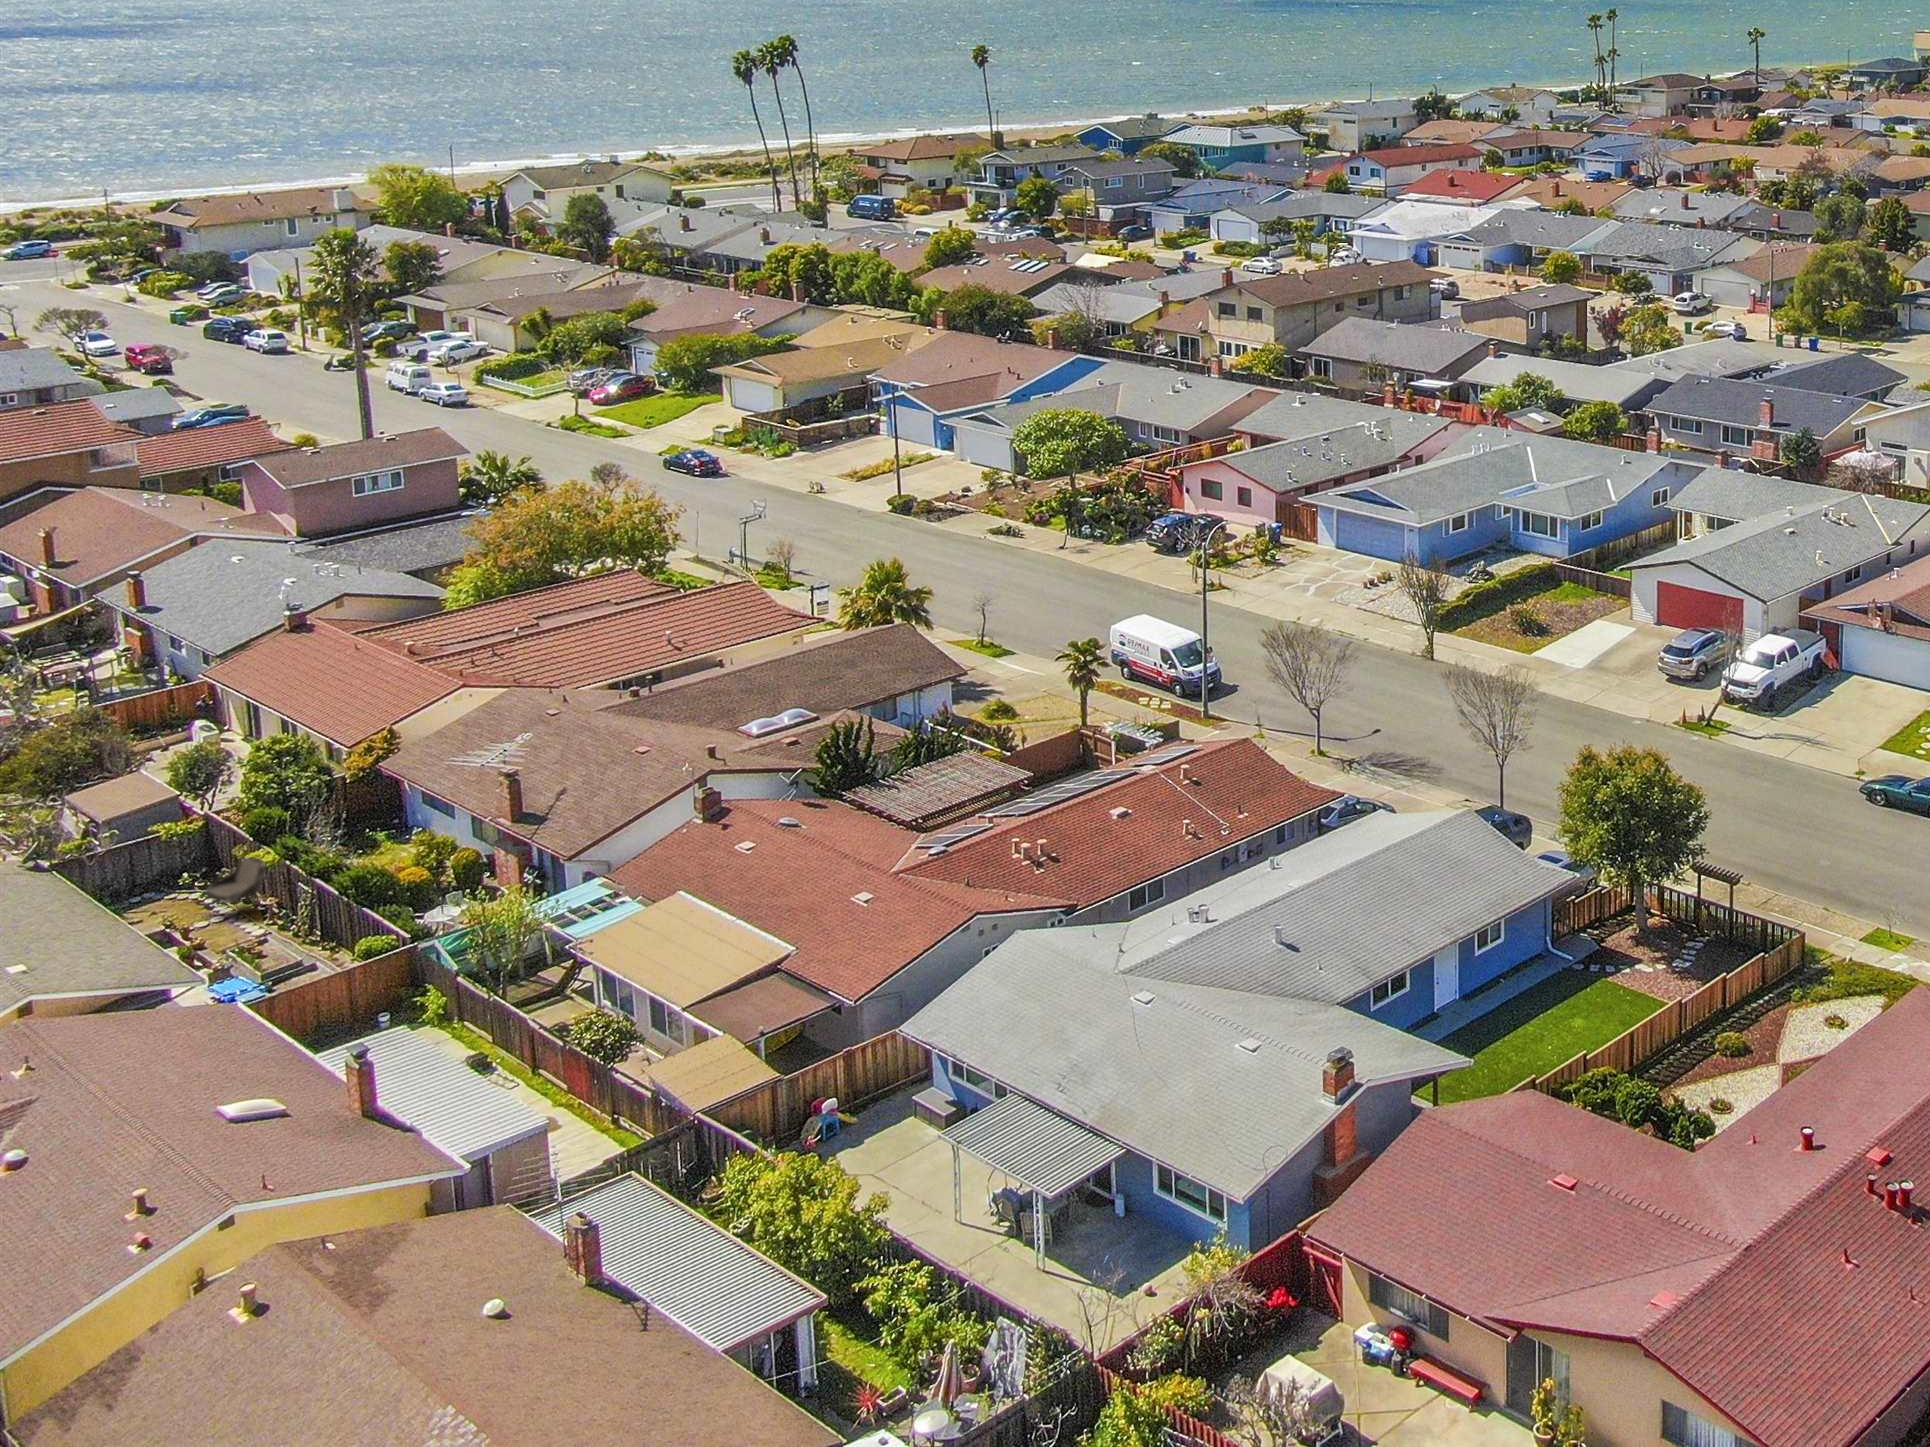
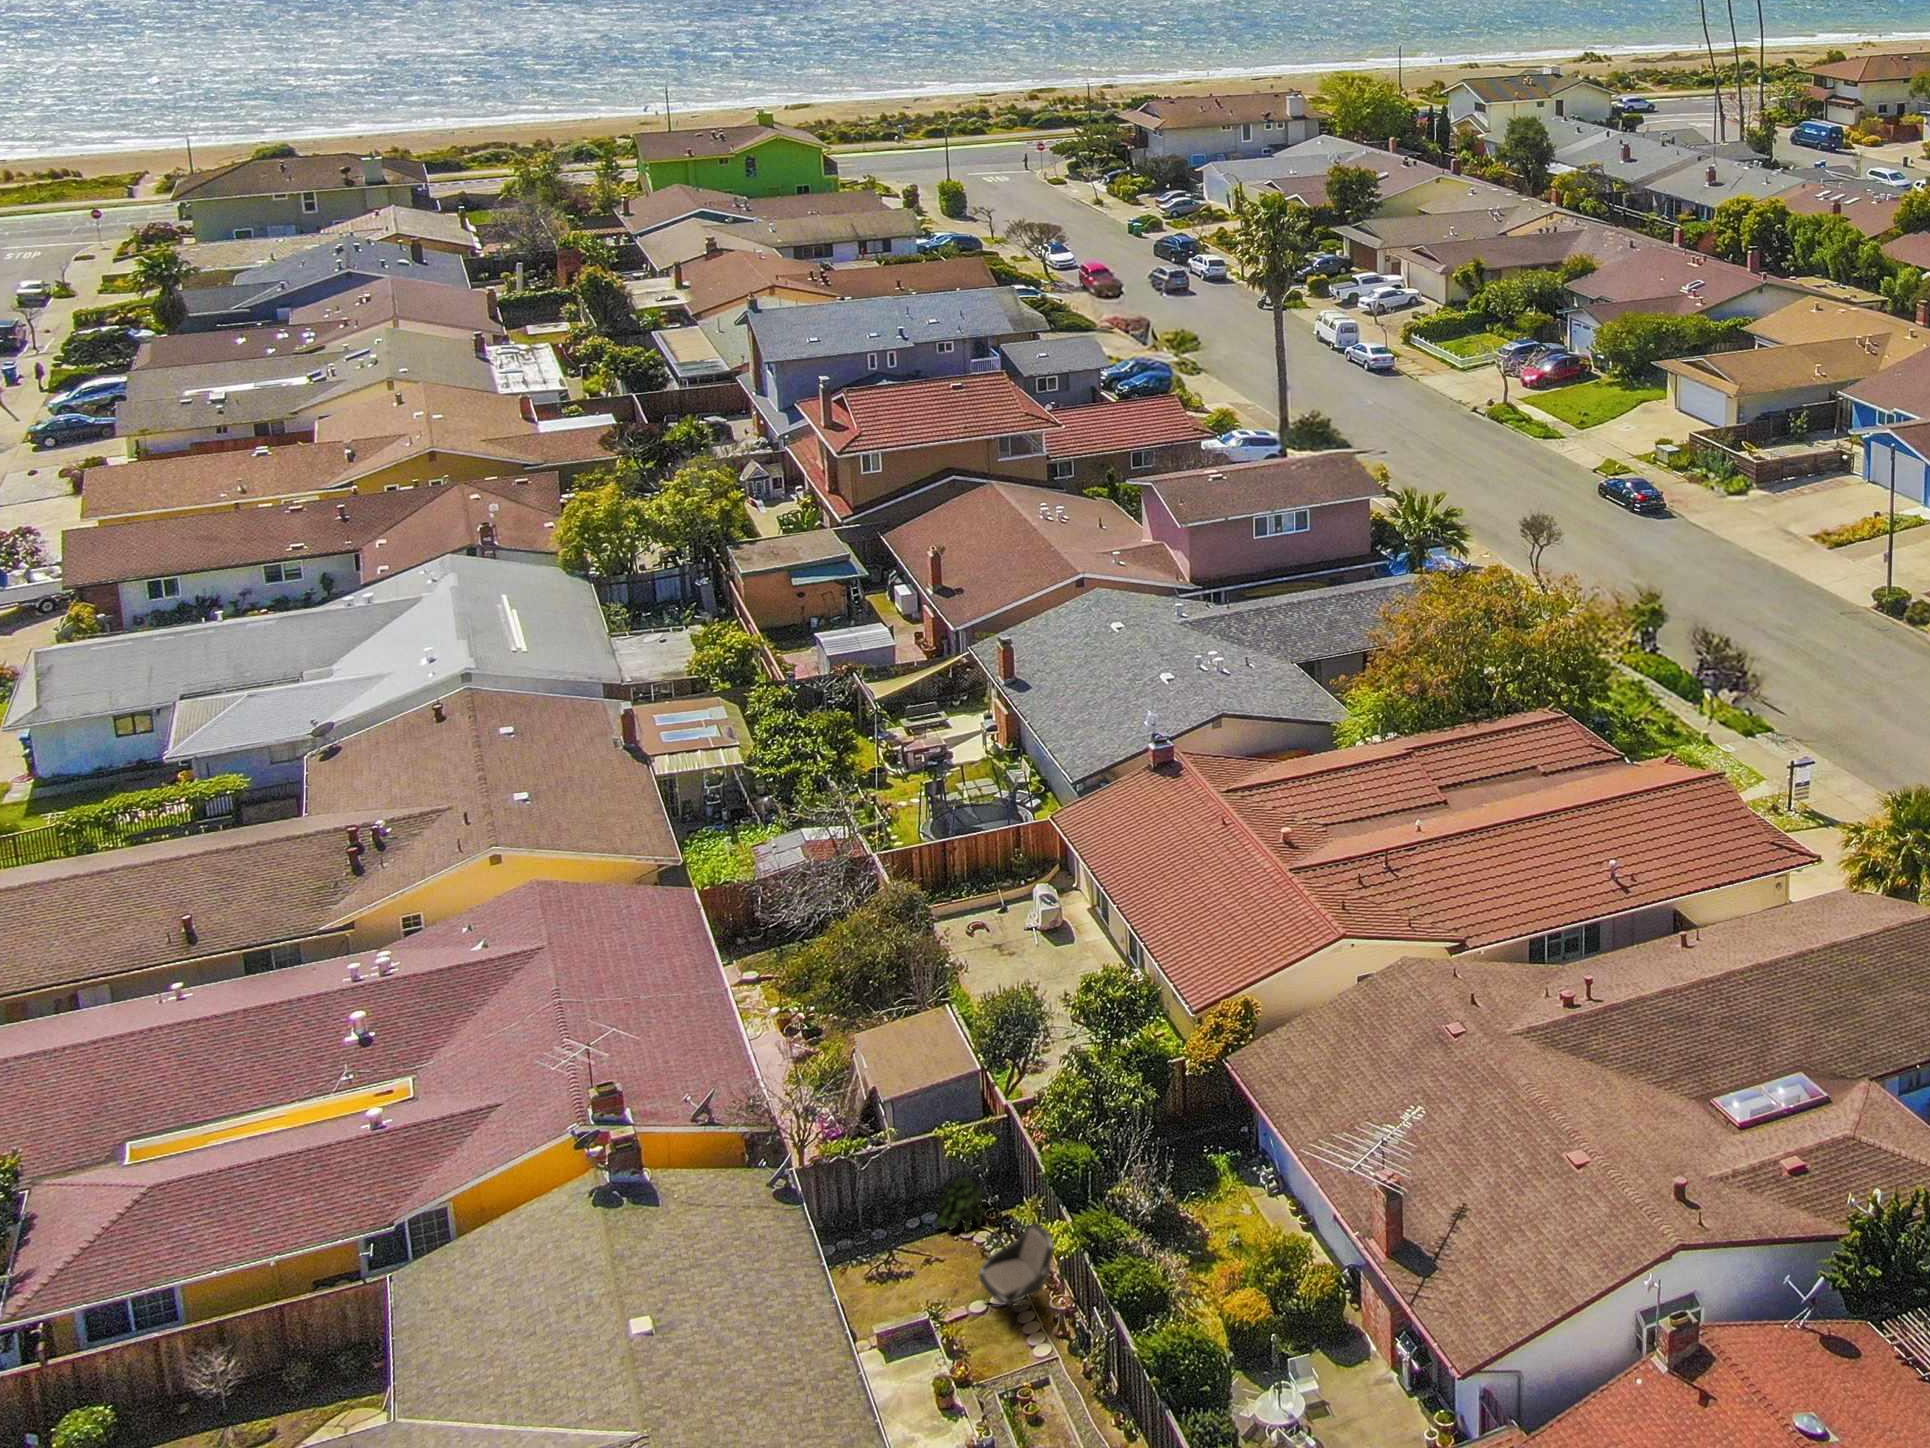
potted plant: none [152,858,196,896] -> present [935,1177,987,1232]

